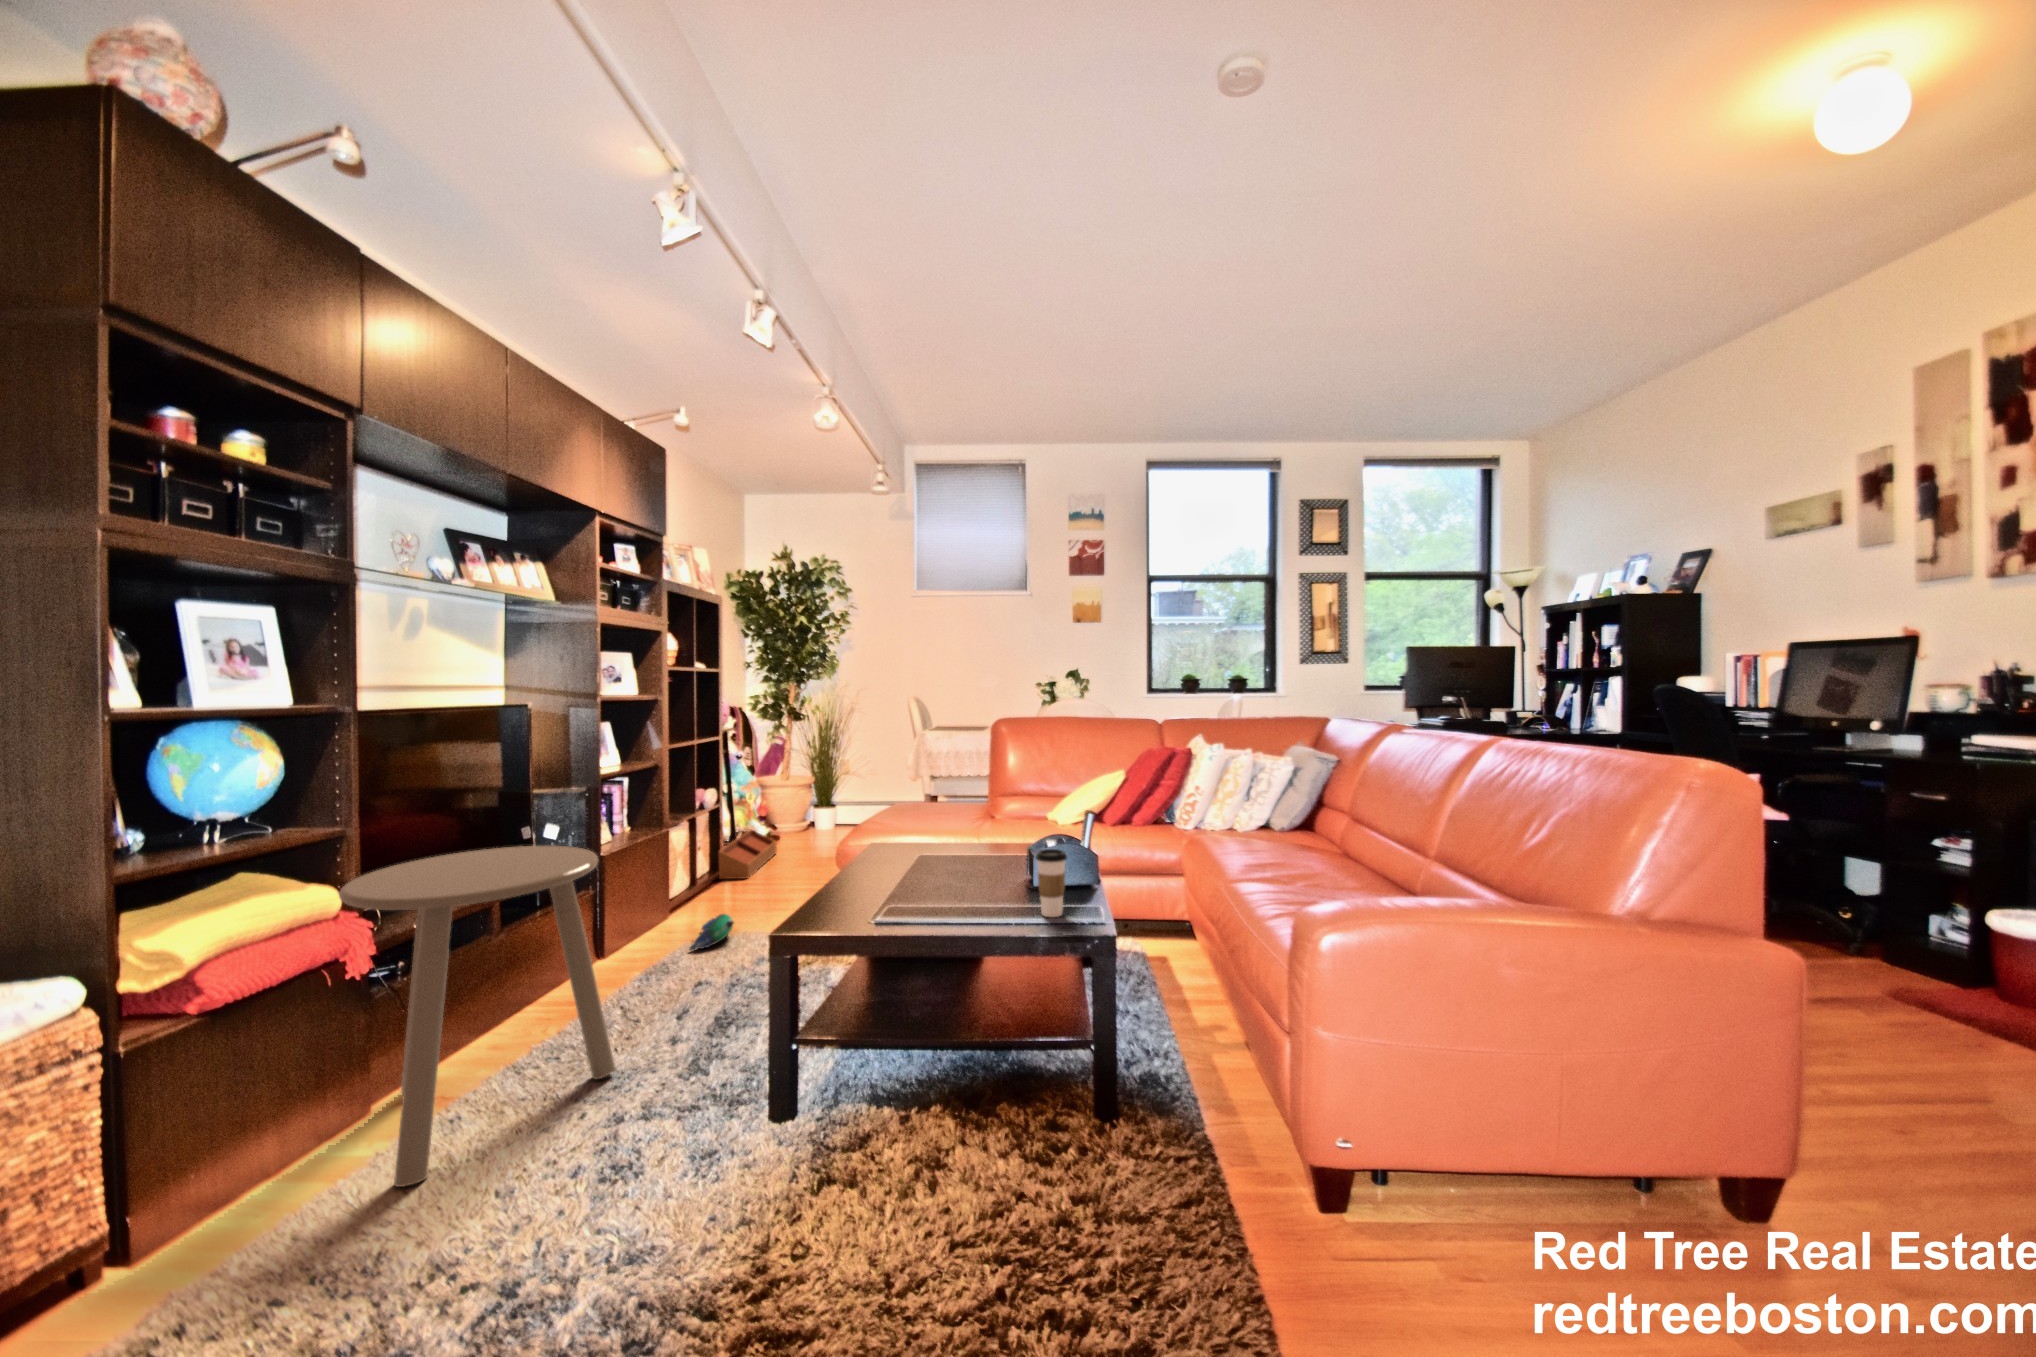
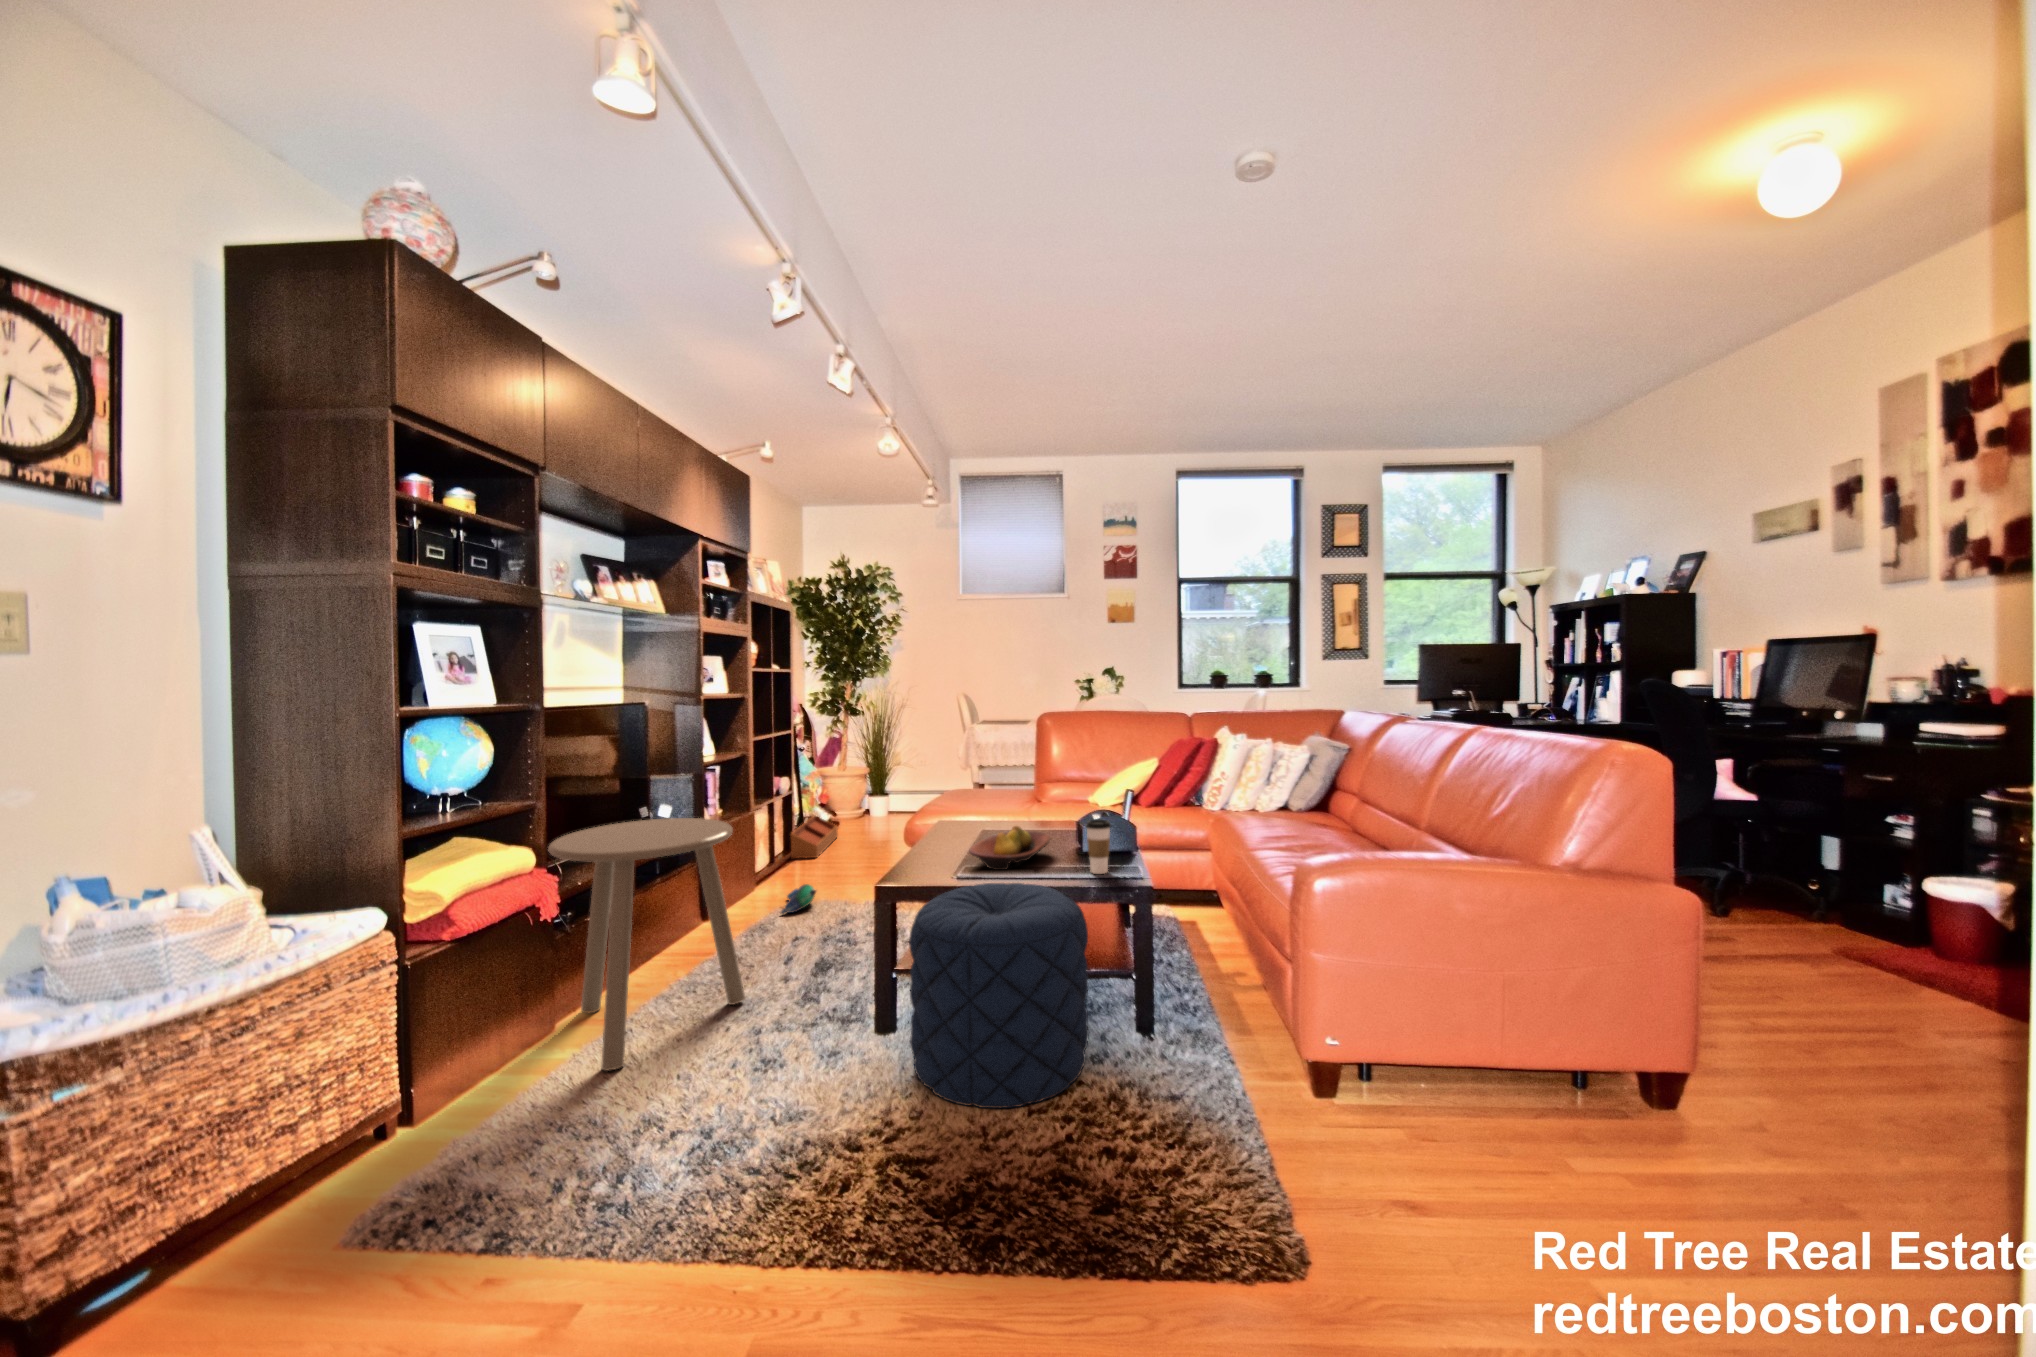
fruit bowl: none [894,854,996,911] -> present [969,826,1050,870]
pouf: none [804,930,1034,1243] -> present [909,883,1089,1108]

